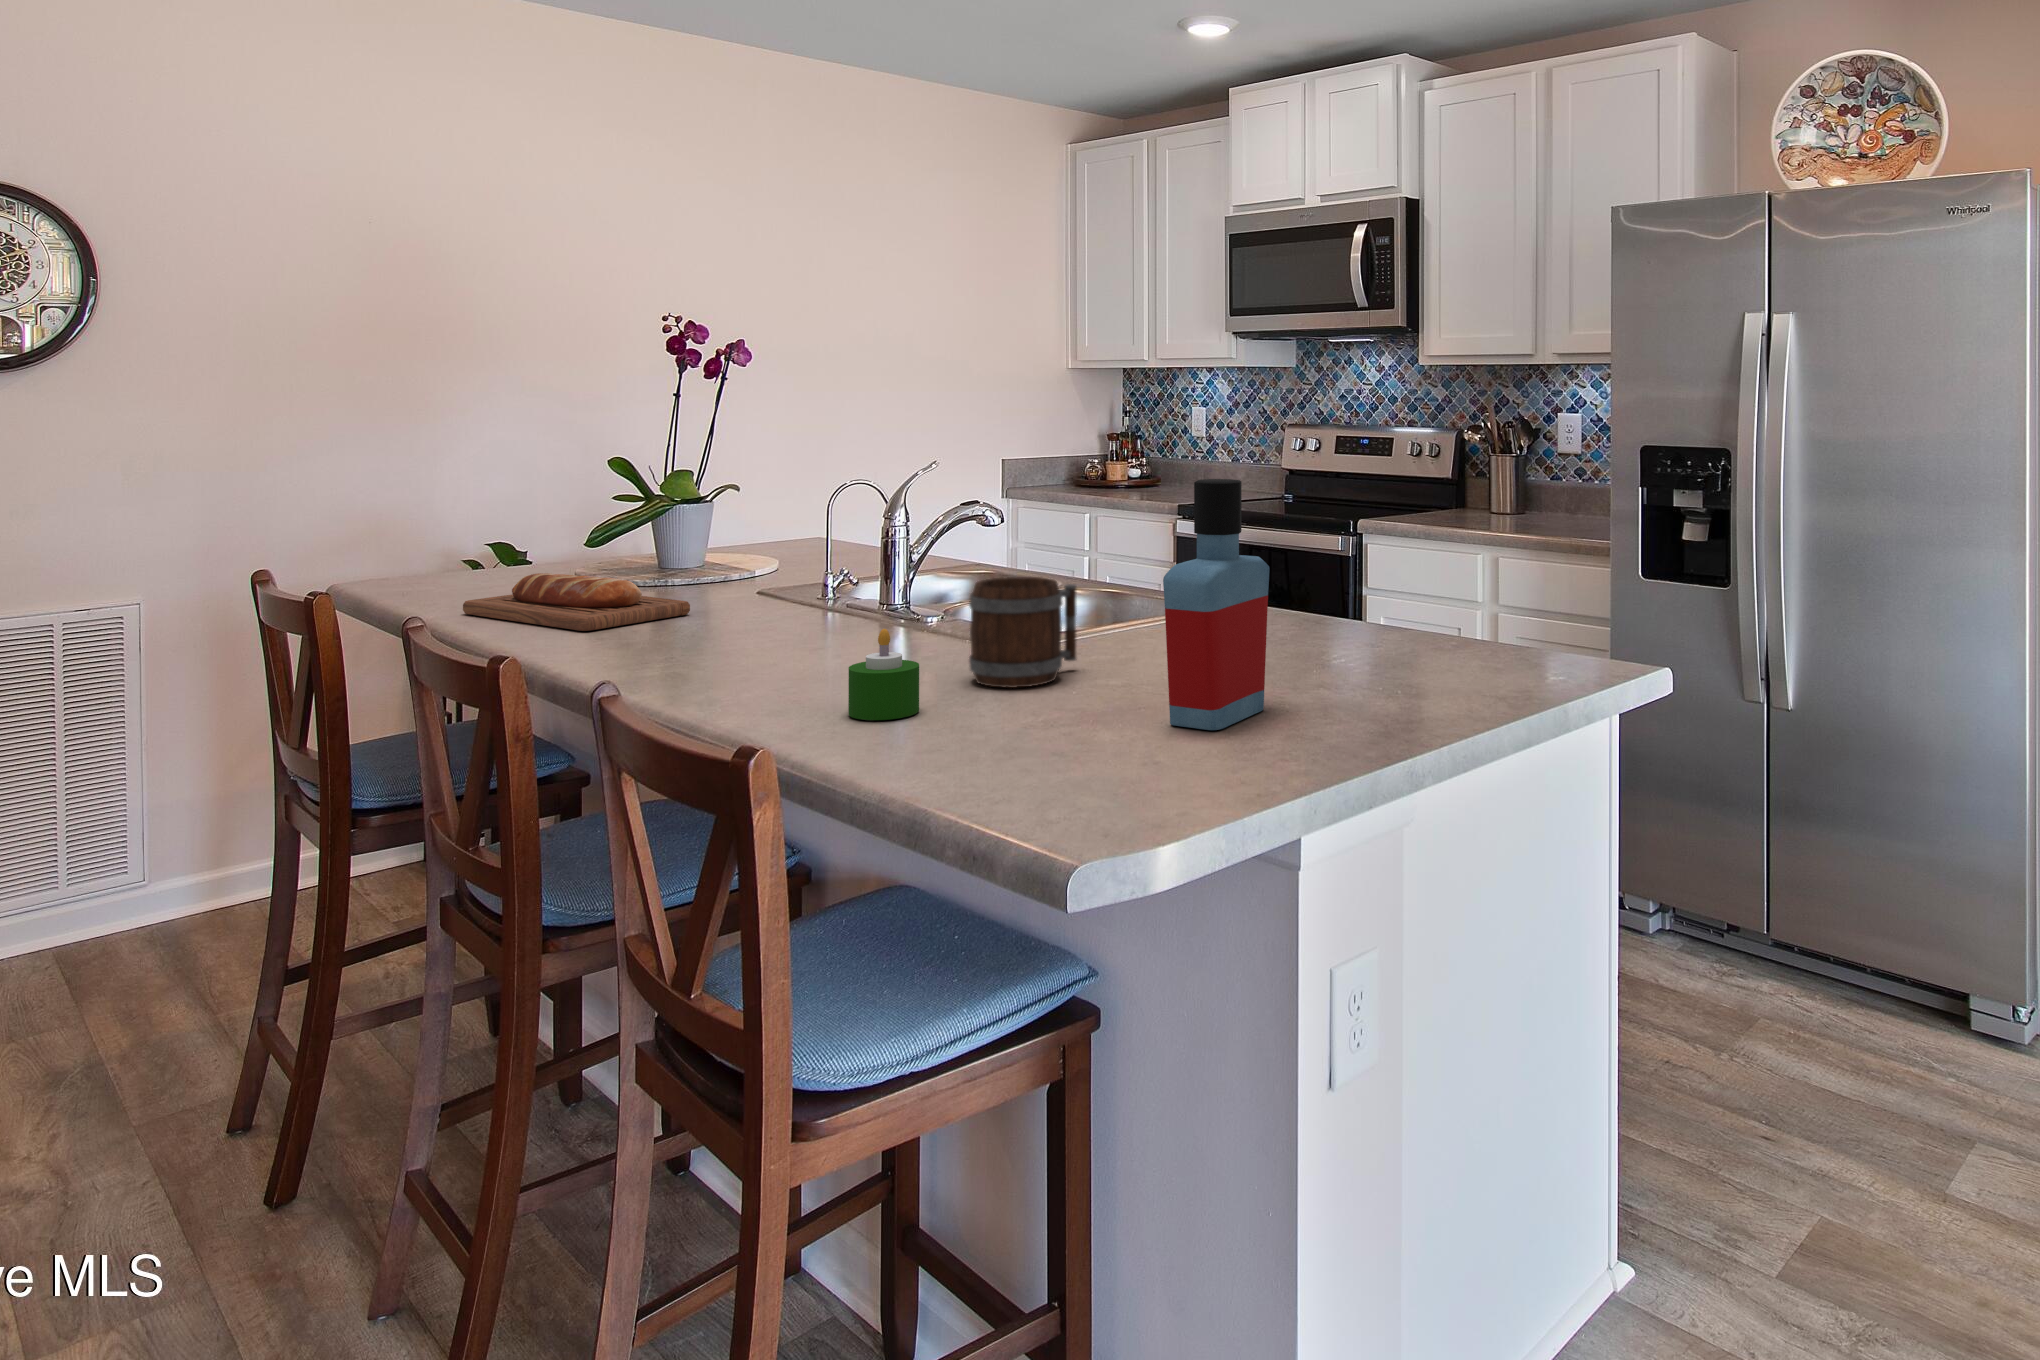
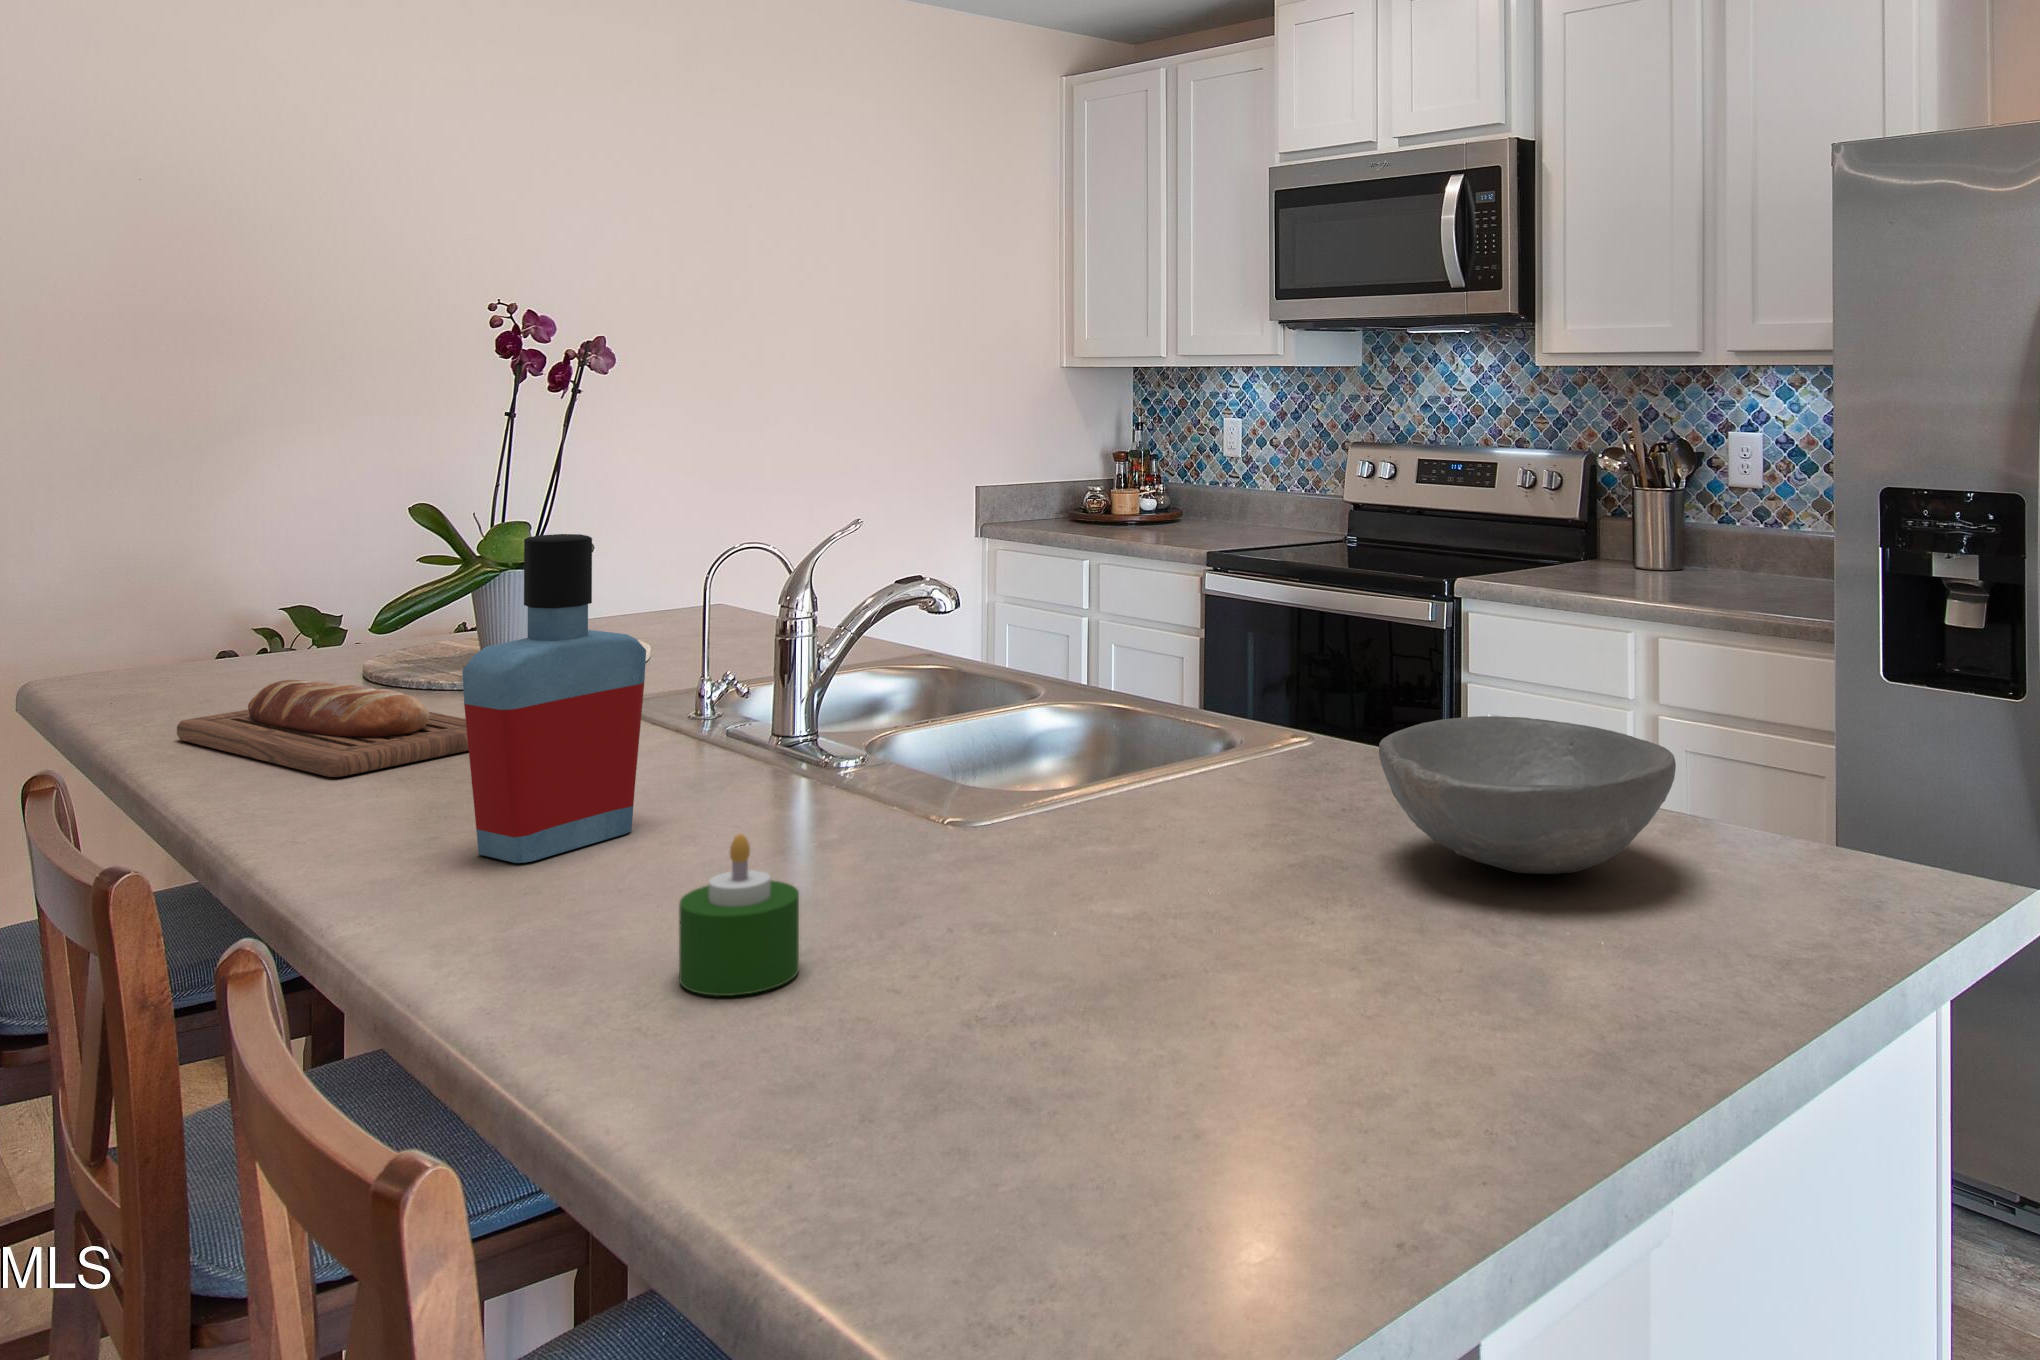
bottle: present [1163,479,1269,730] -> present [462,534,646,863]
bowl: none [1272,576,1452,665] -> present [1379,716,1676,874]
mug: present [969,577,1077,688] -> none [892,724,1066,916]

